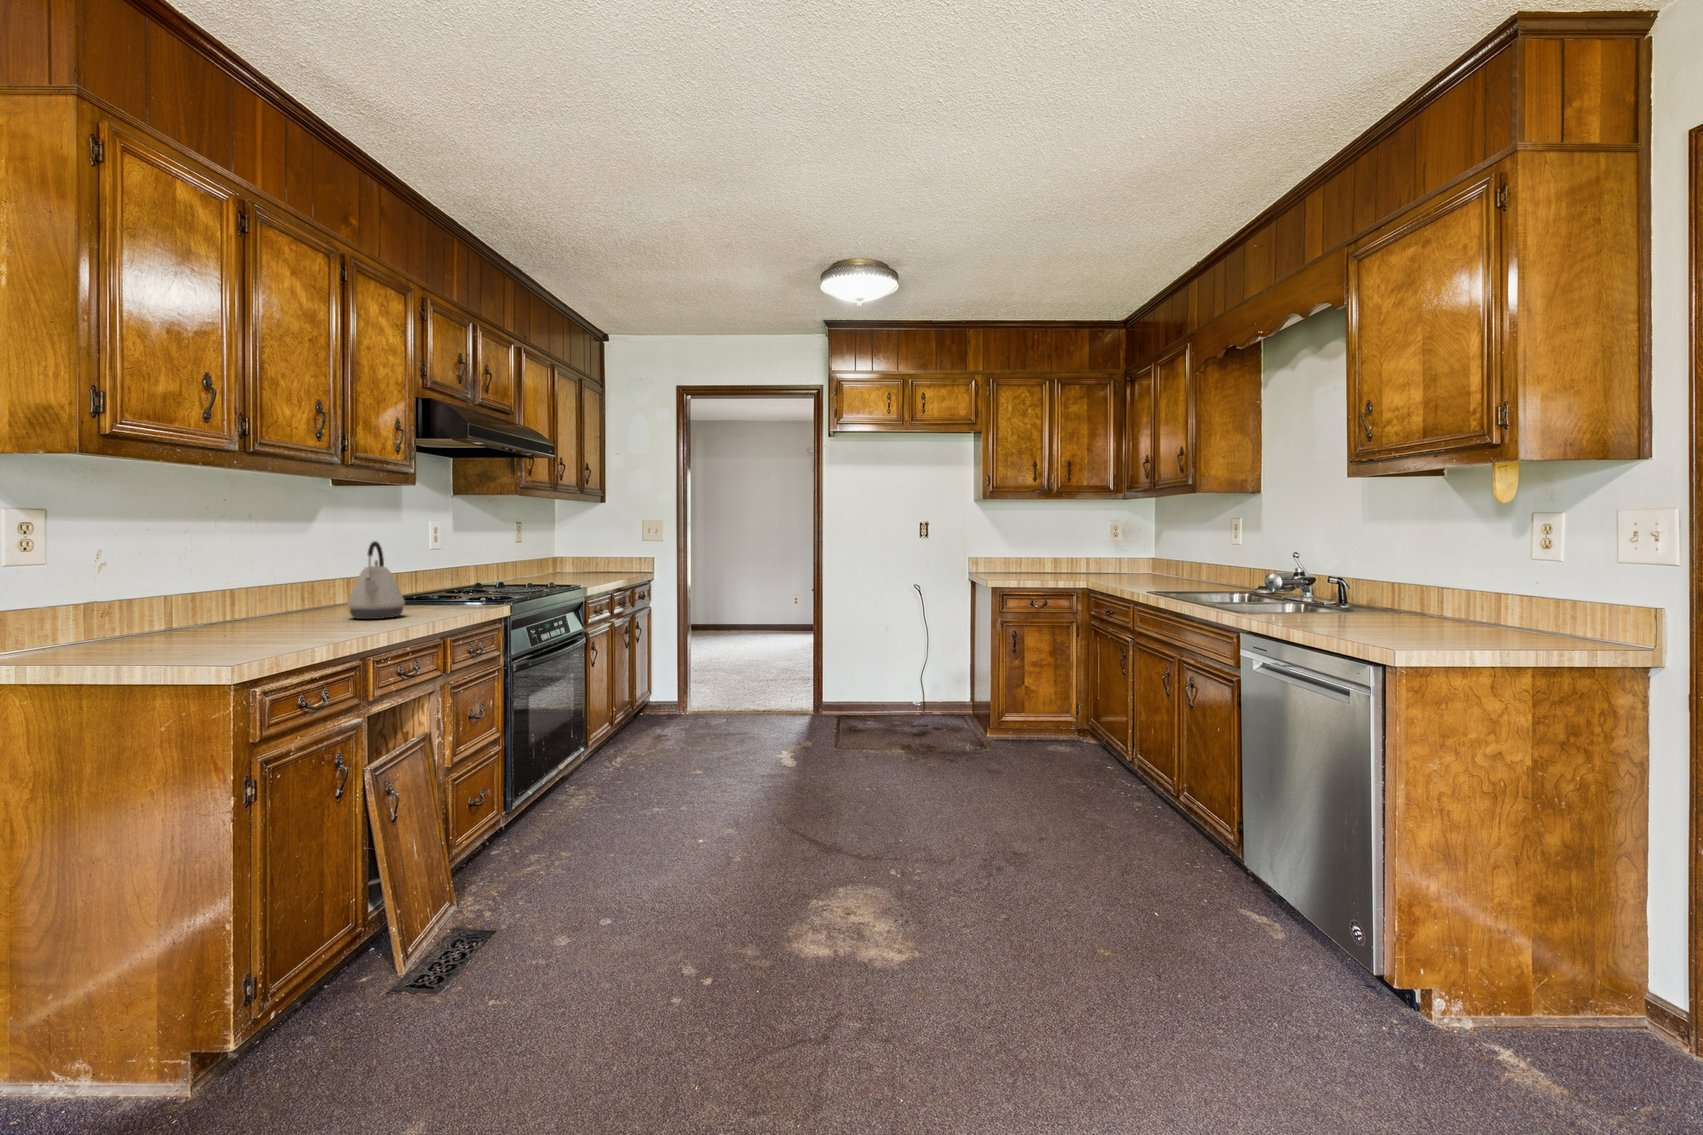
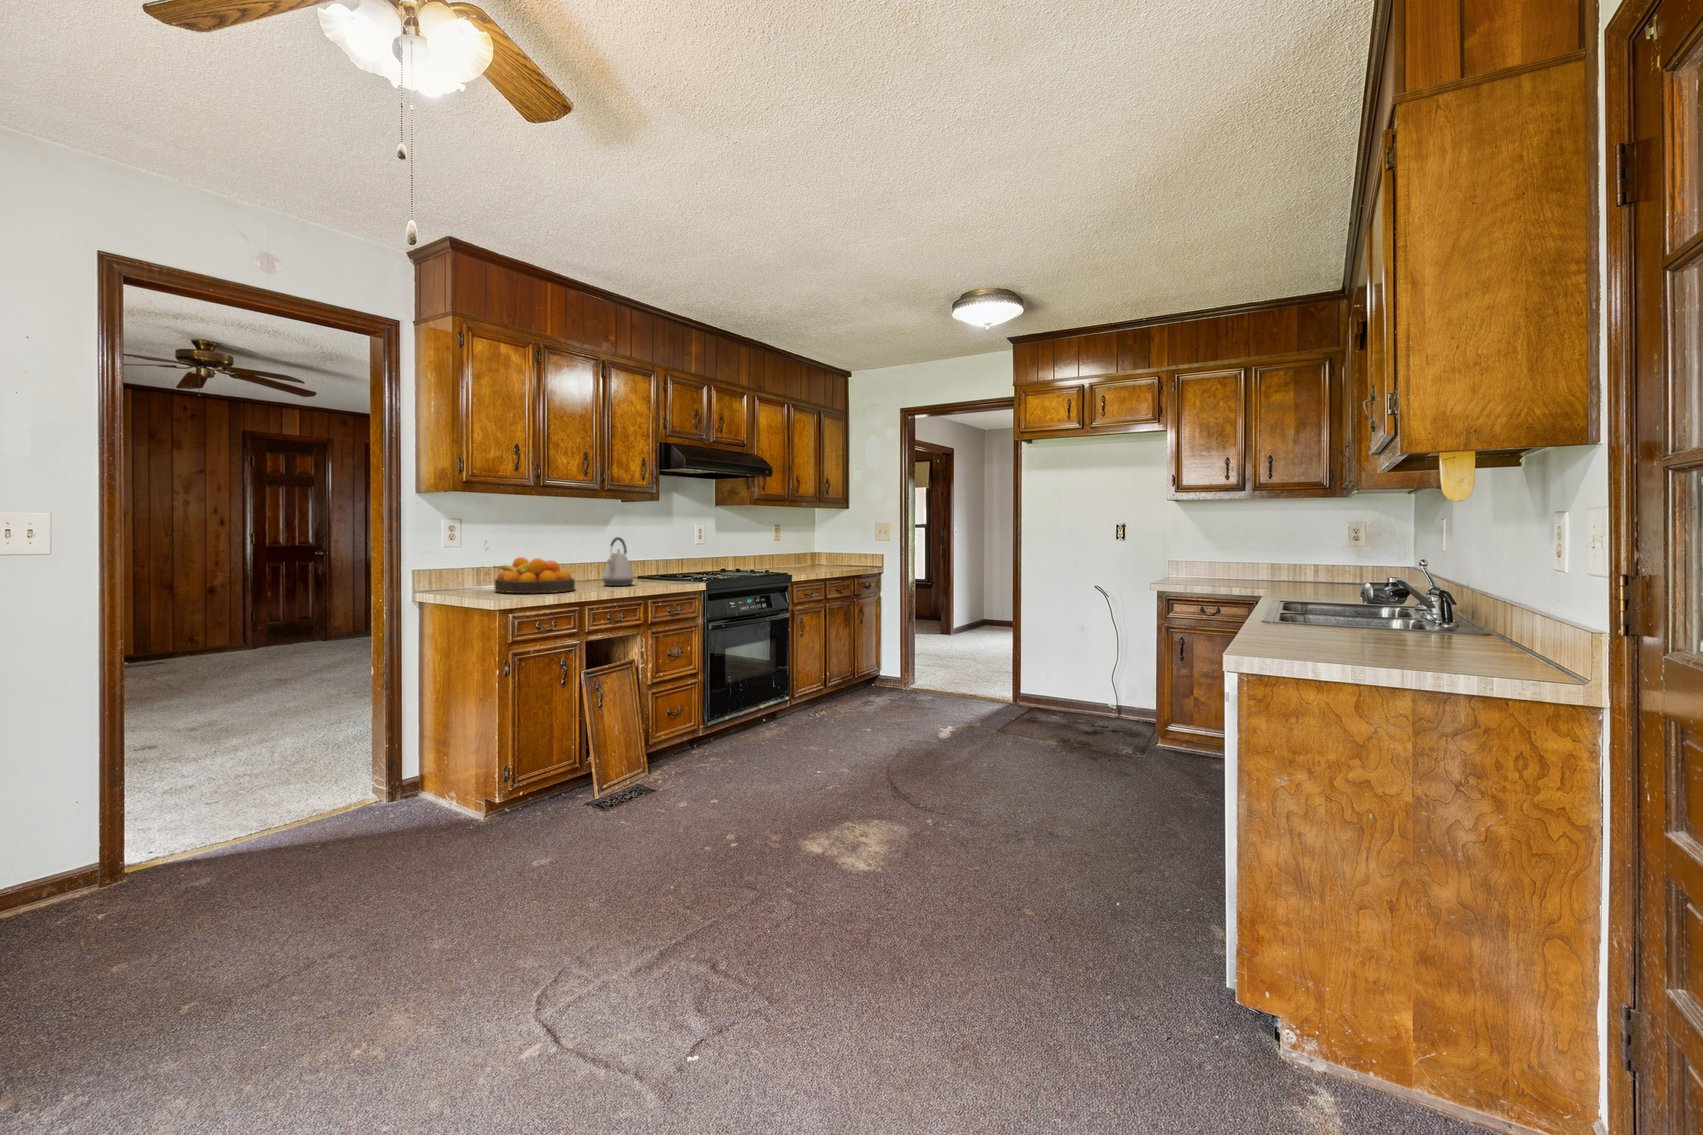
fruit bowl: none [151,579,328,646] -> present [494,557,575,593]

